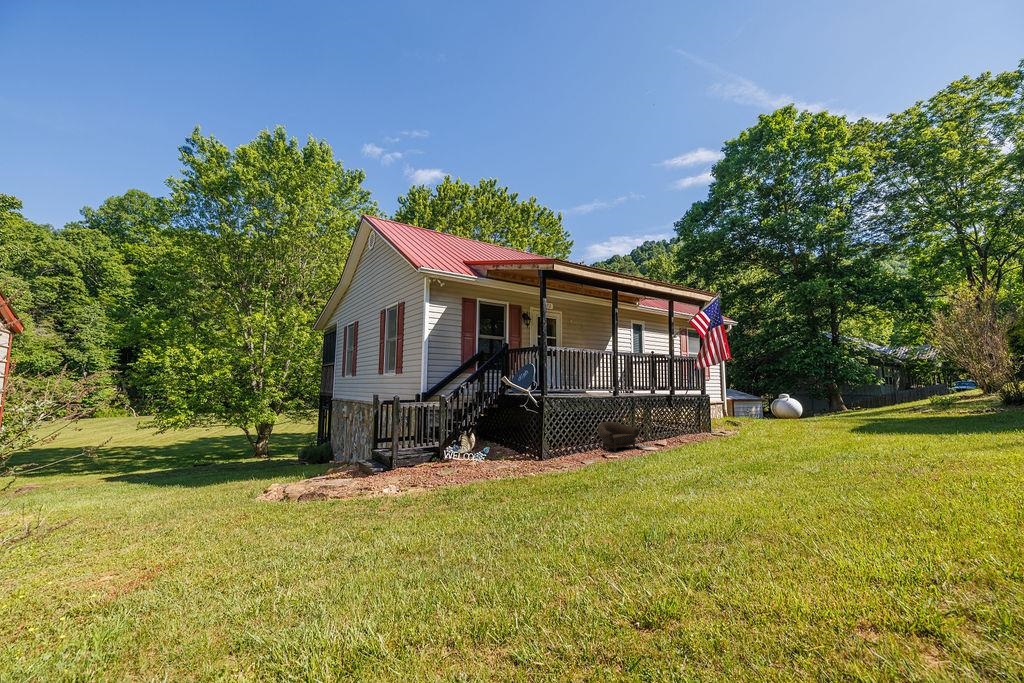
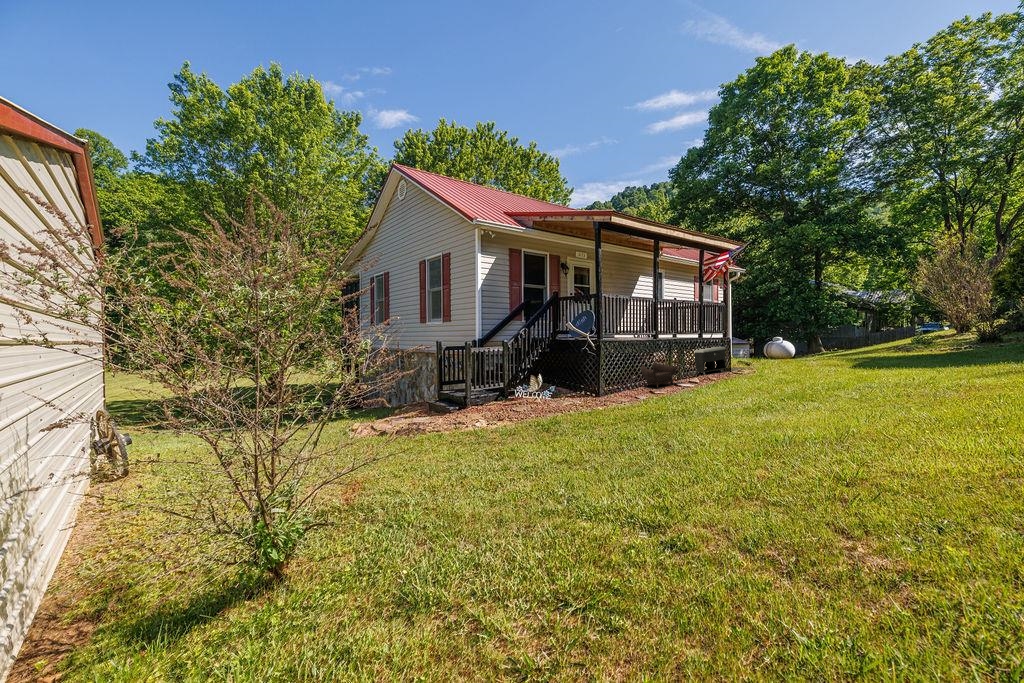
storage bench: none [661,407,705,438] -> present [693,347,726,375]

